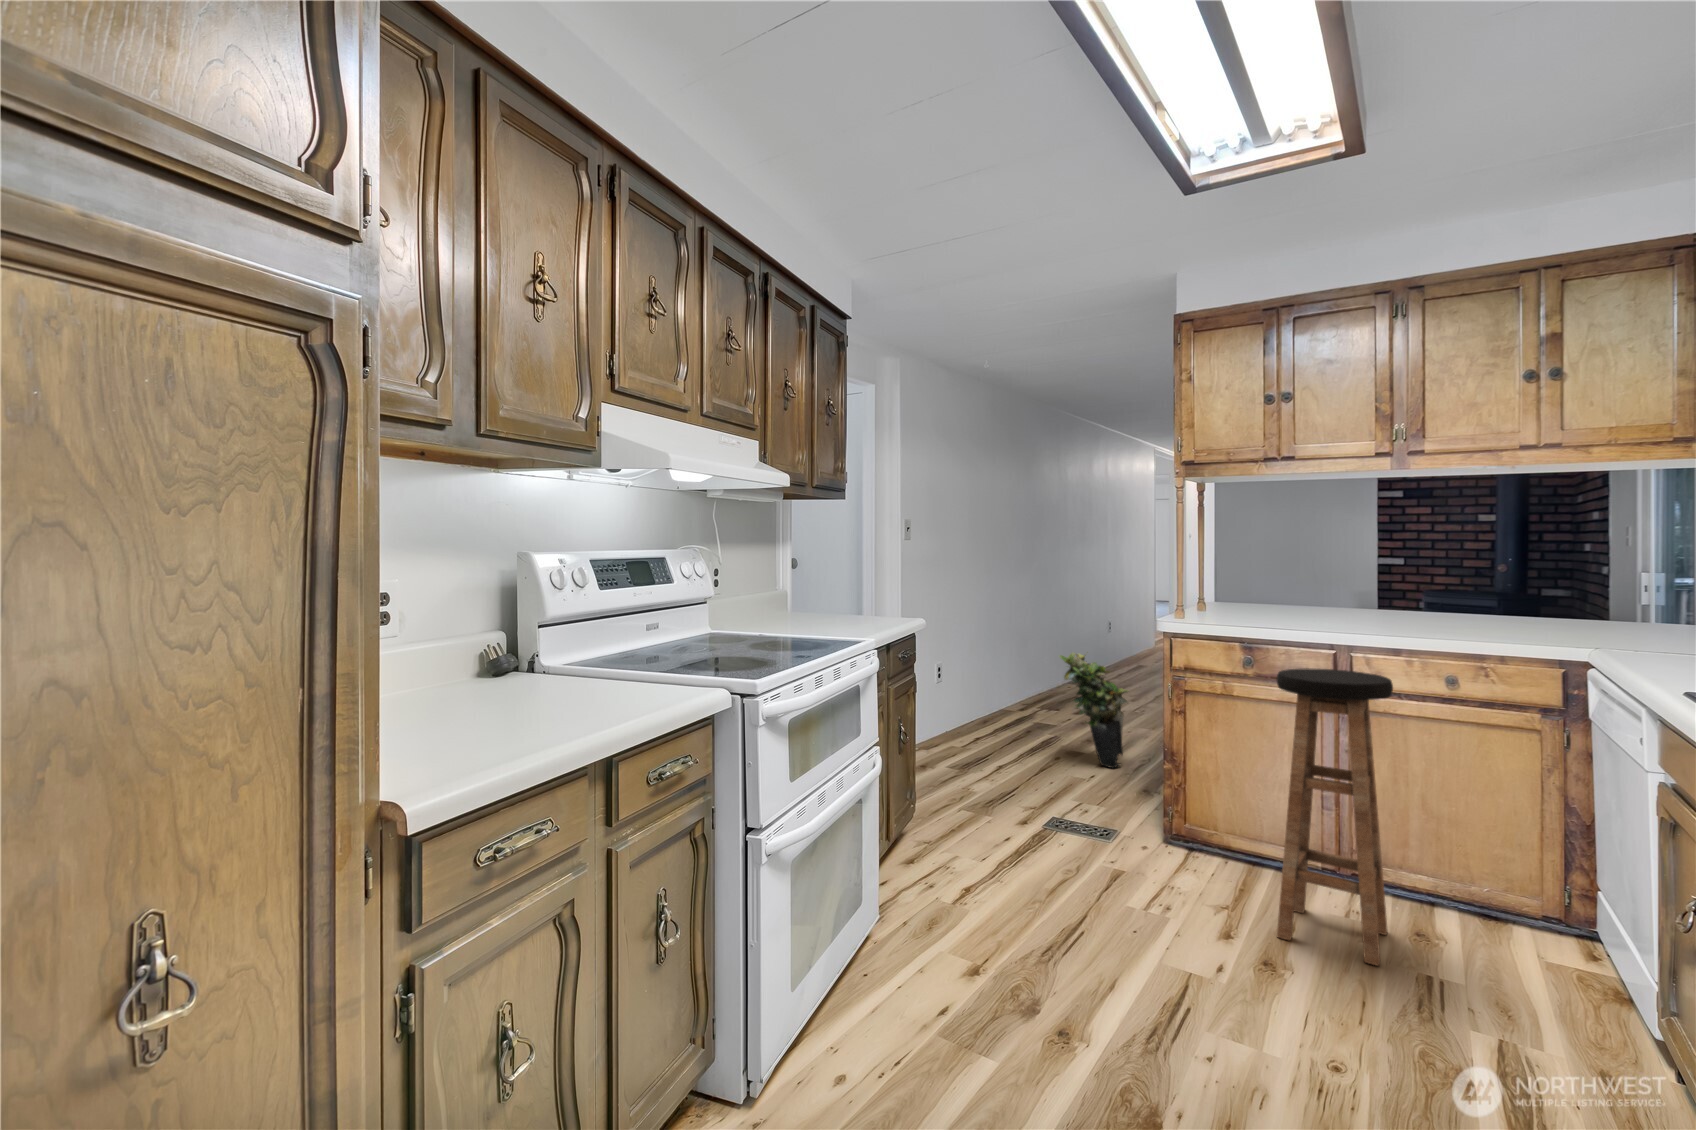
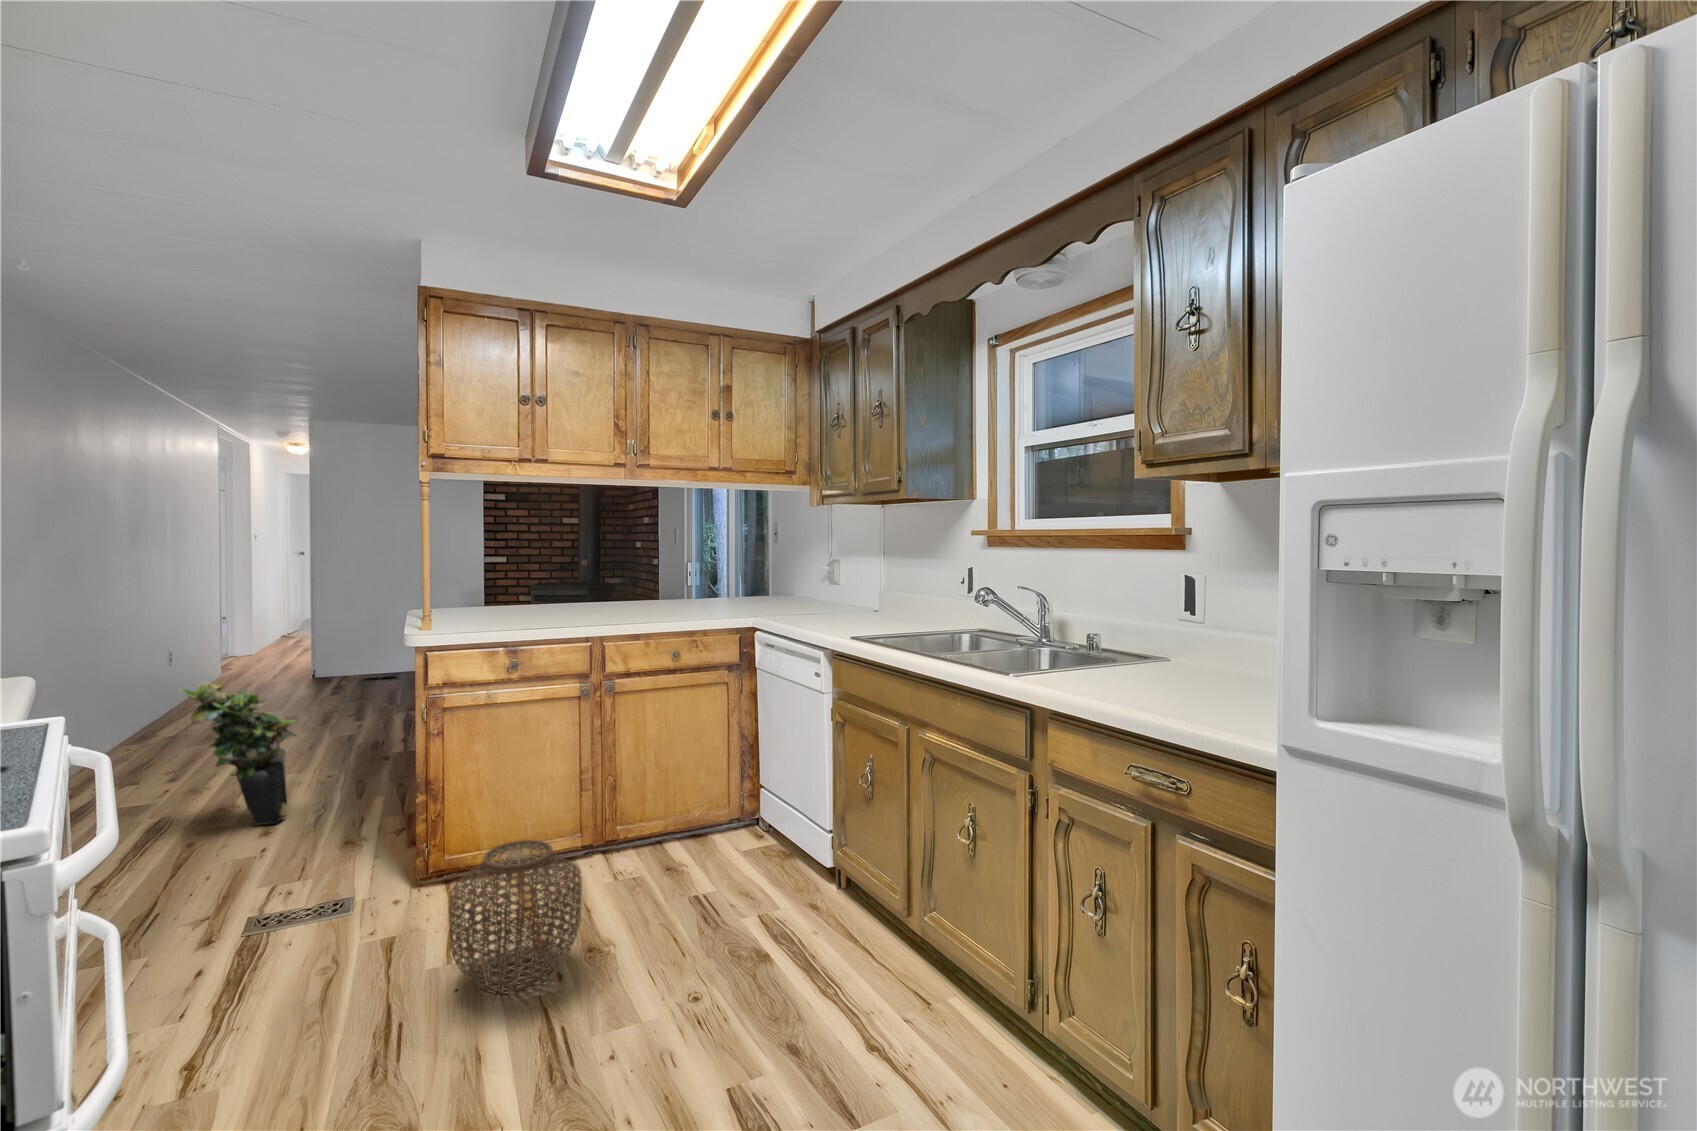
bar stool: present [1277,668,1393,966] -> none [577,661,672,925]
woven basket: none [1120,815,1241,953] -> present [449,840,582,994]

